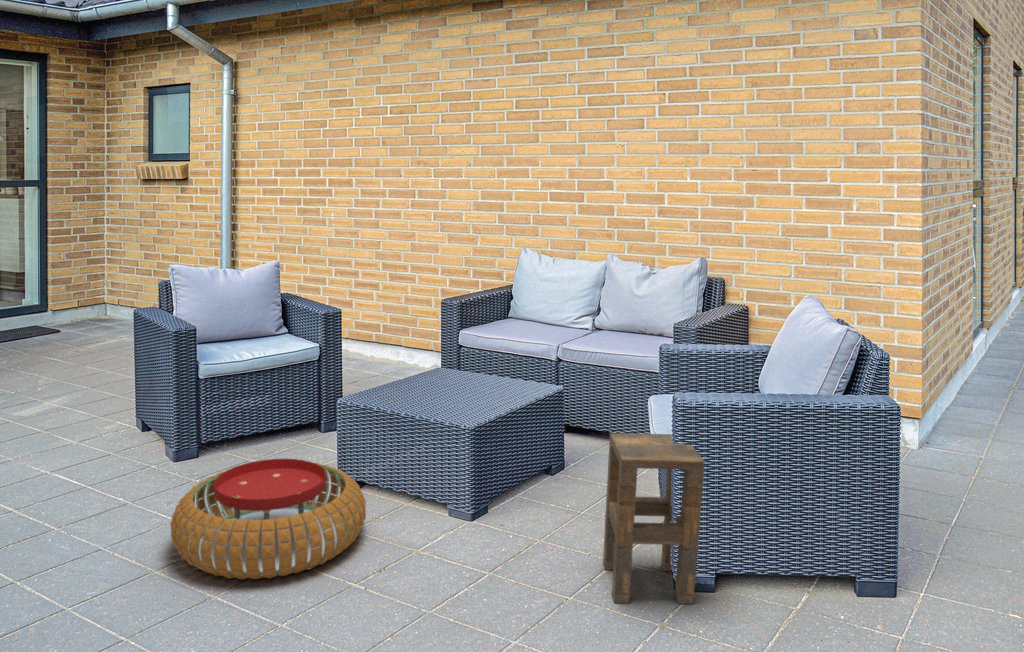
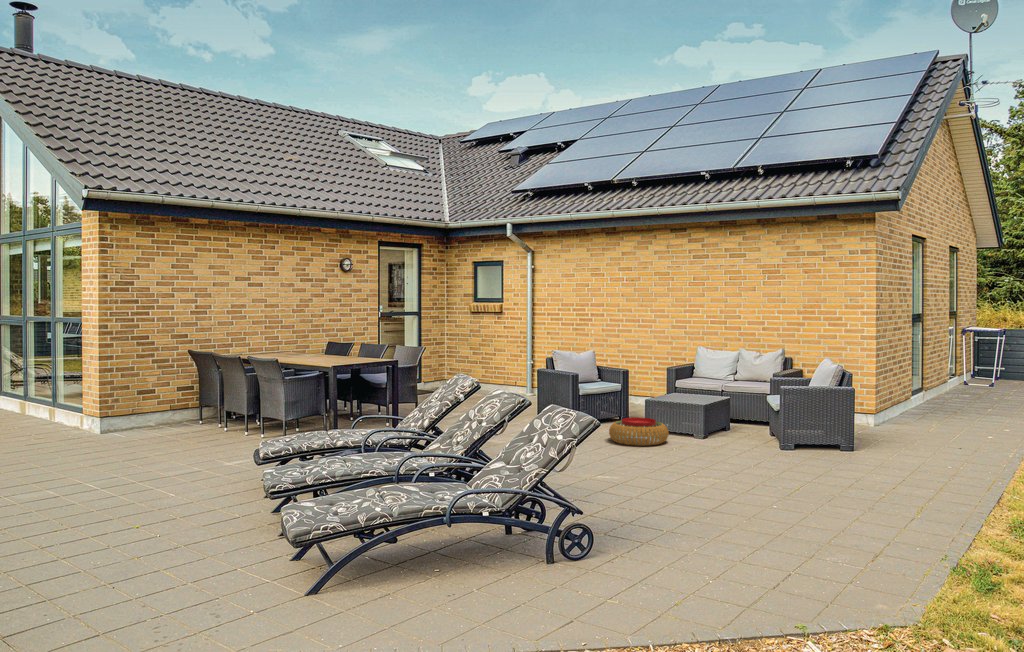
side table: present [603,433,705,604] -> none [749,402,778,451]

